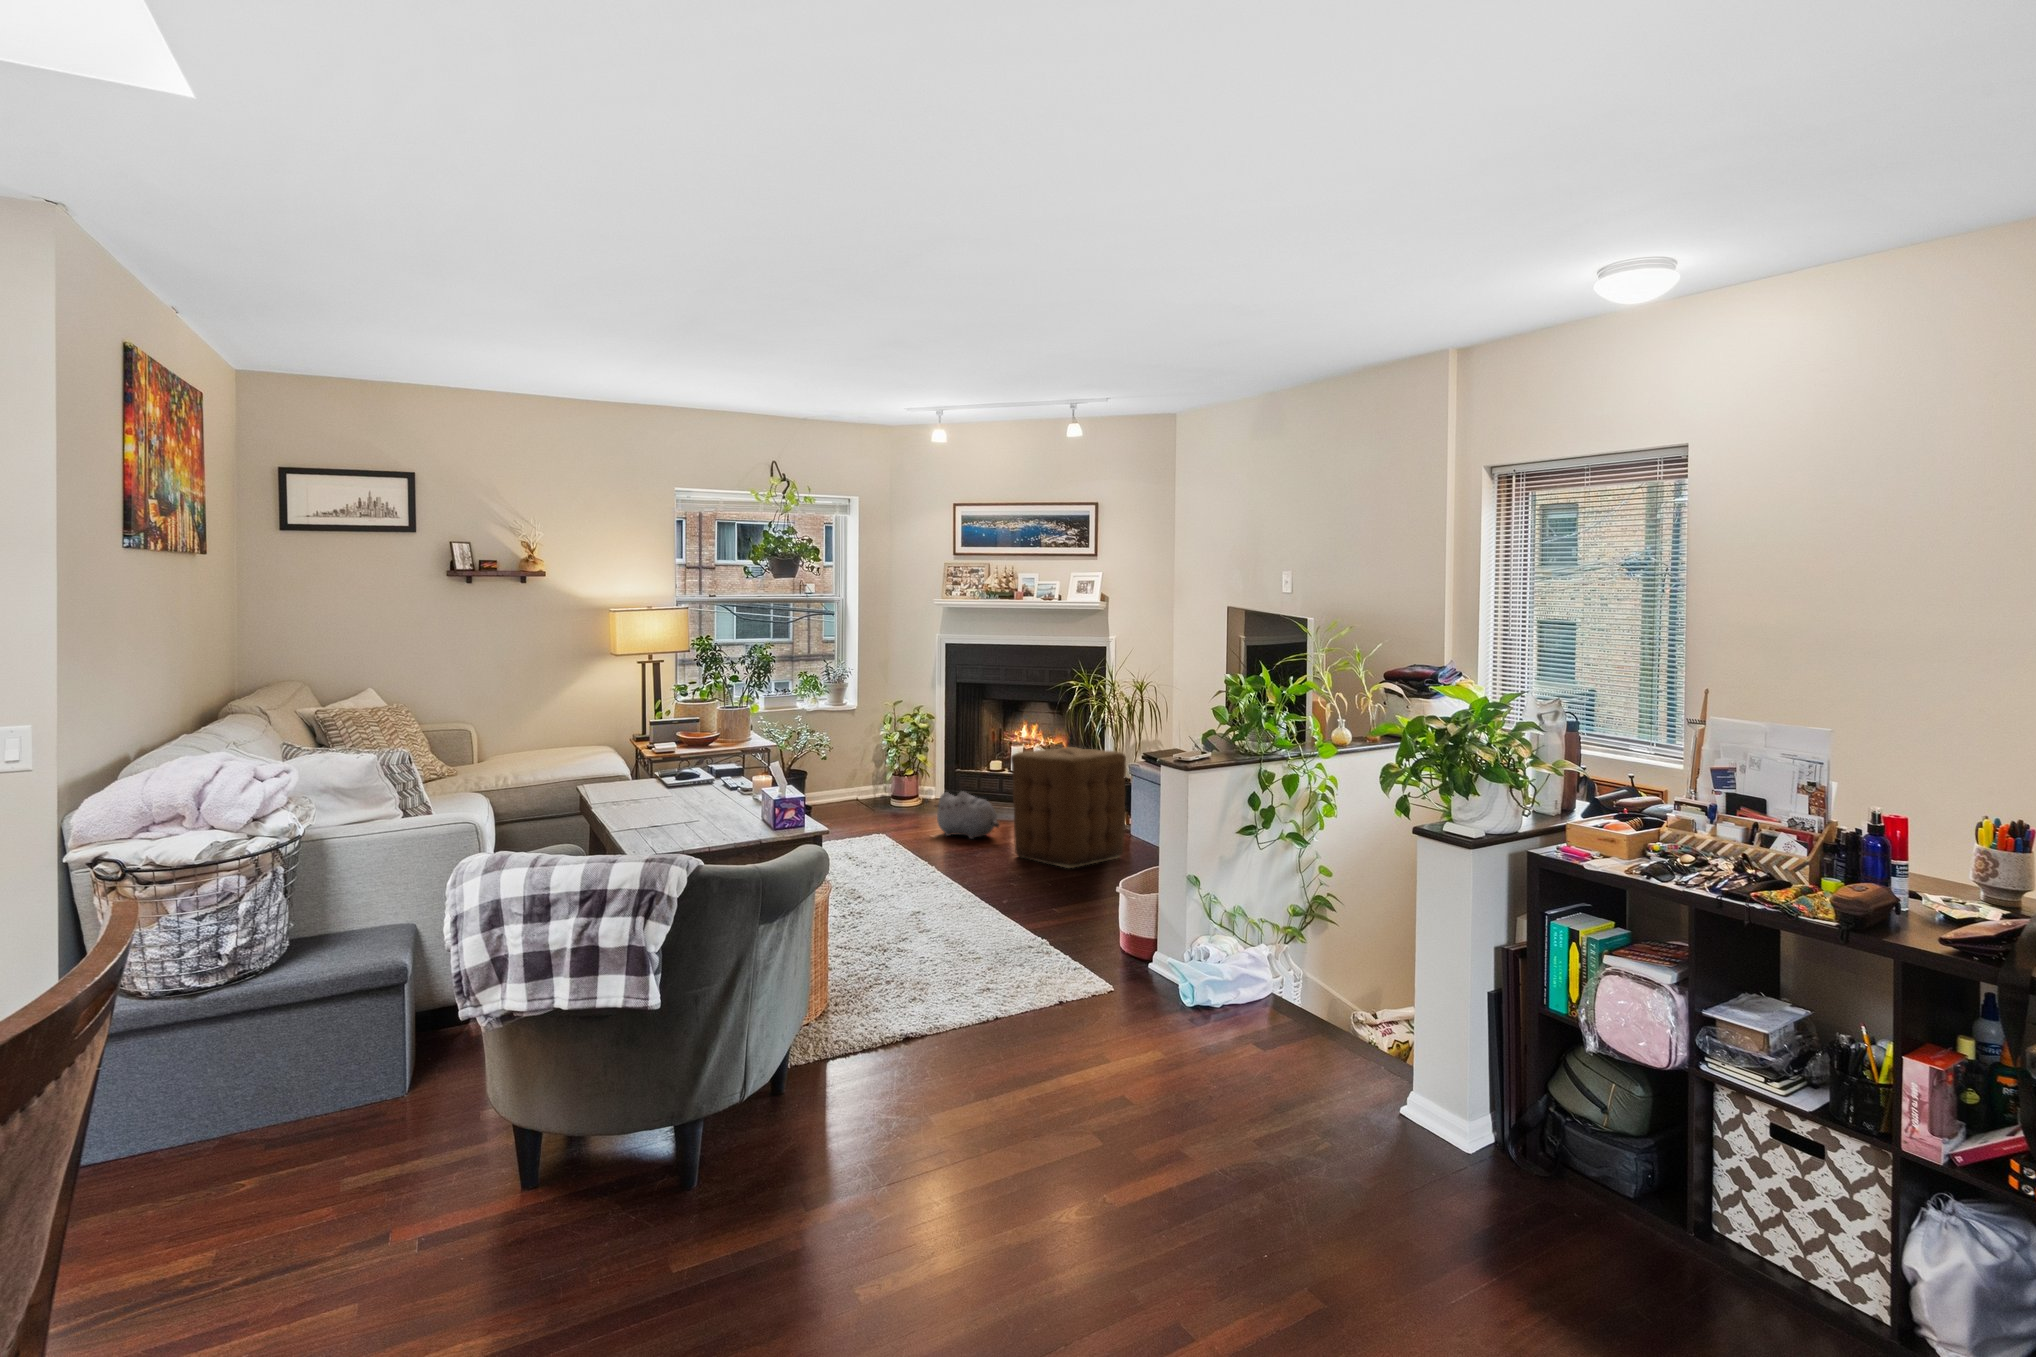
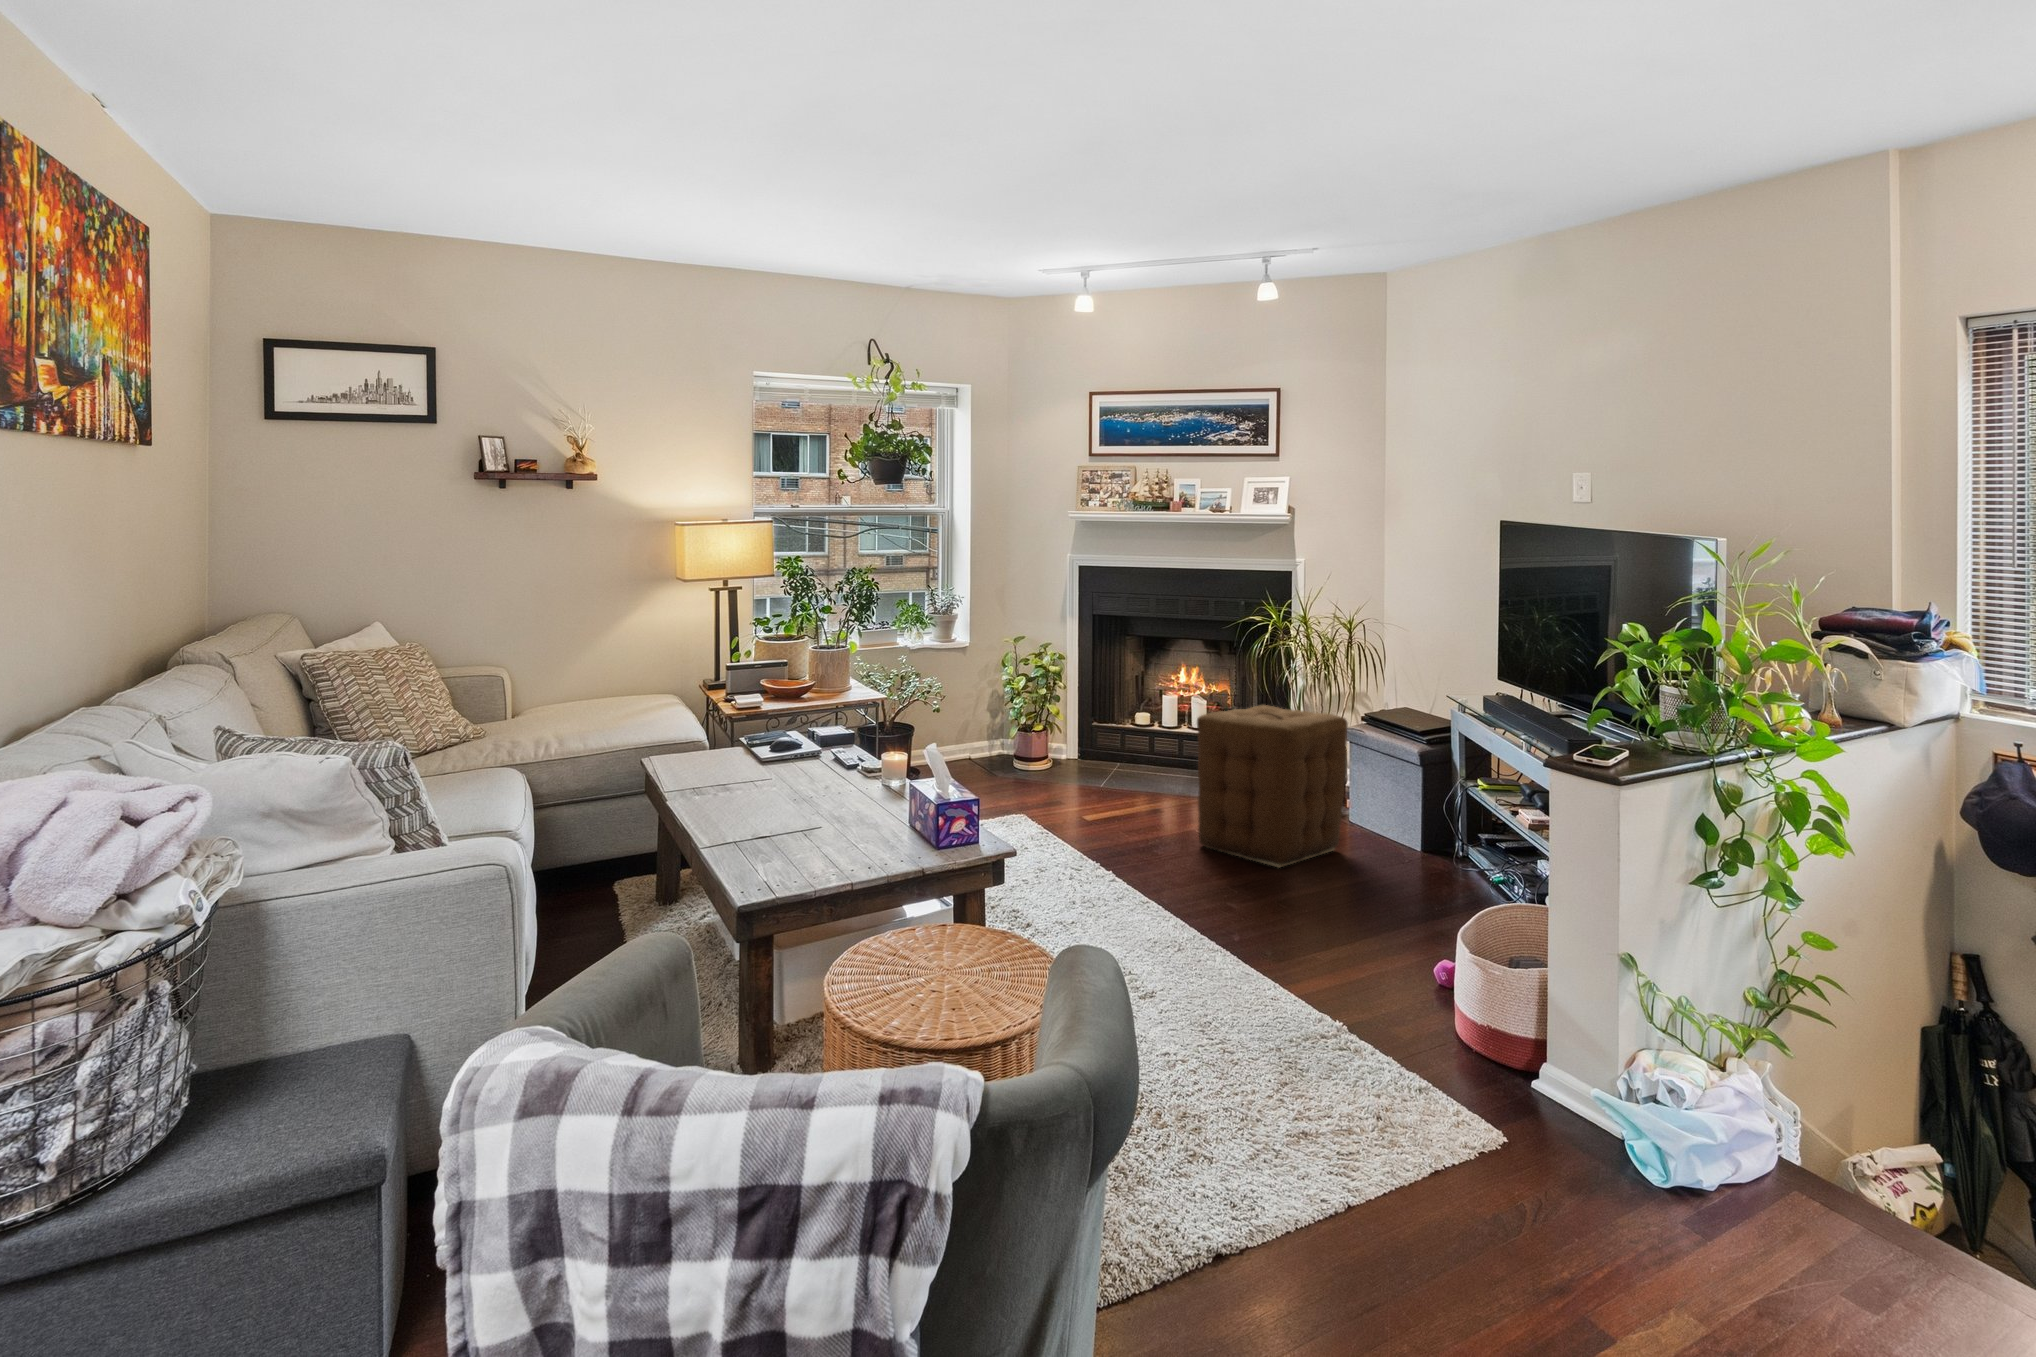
plush toy: present [936,792,999,839] -> none [1080,756,1169,817]

